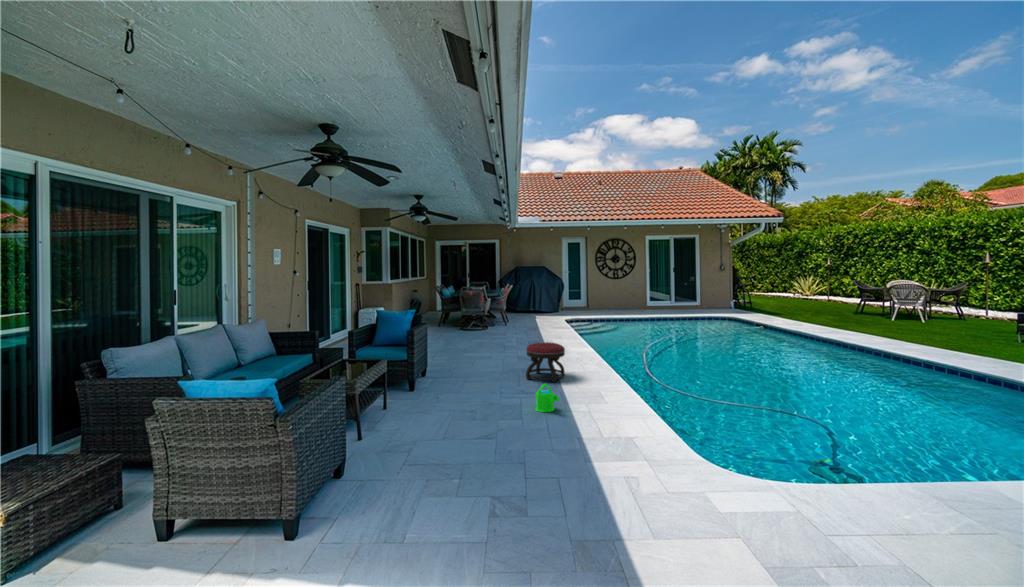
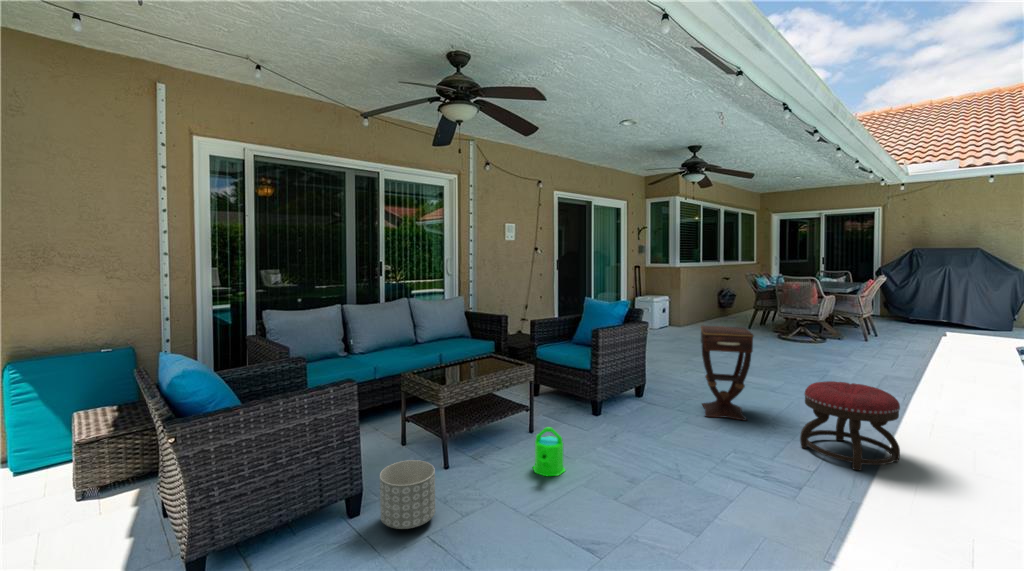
side table: none [461,321,496,377] -> present [701,326,754,421]
watering can: present [535,384,559,412] -> present [533,427,565,476]
planter: none [364,424,402,467] -> present [380,460,435,529]

